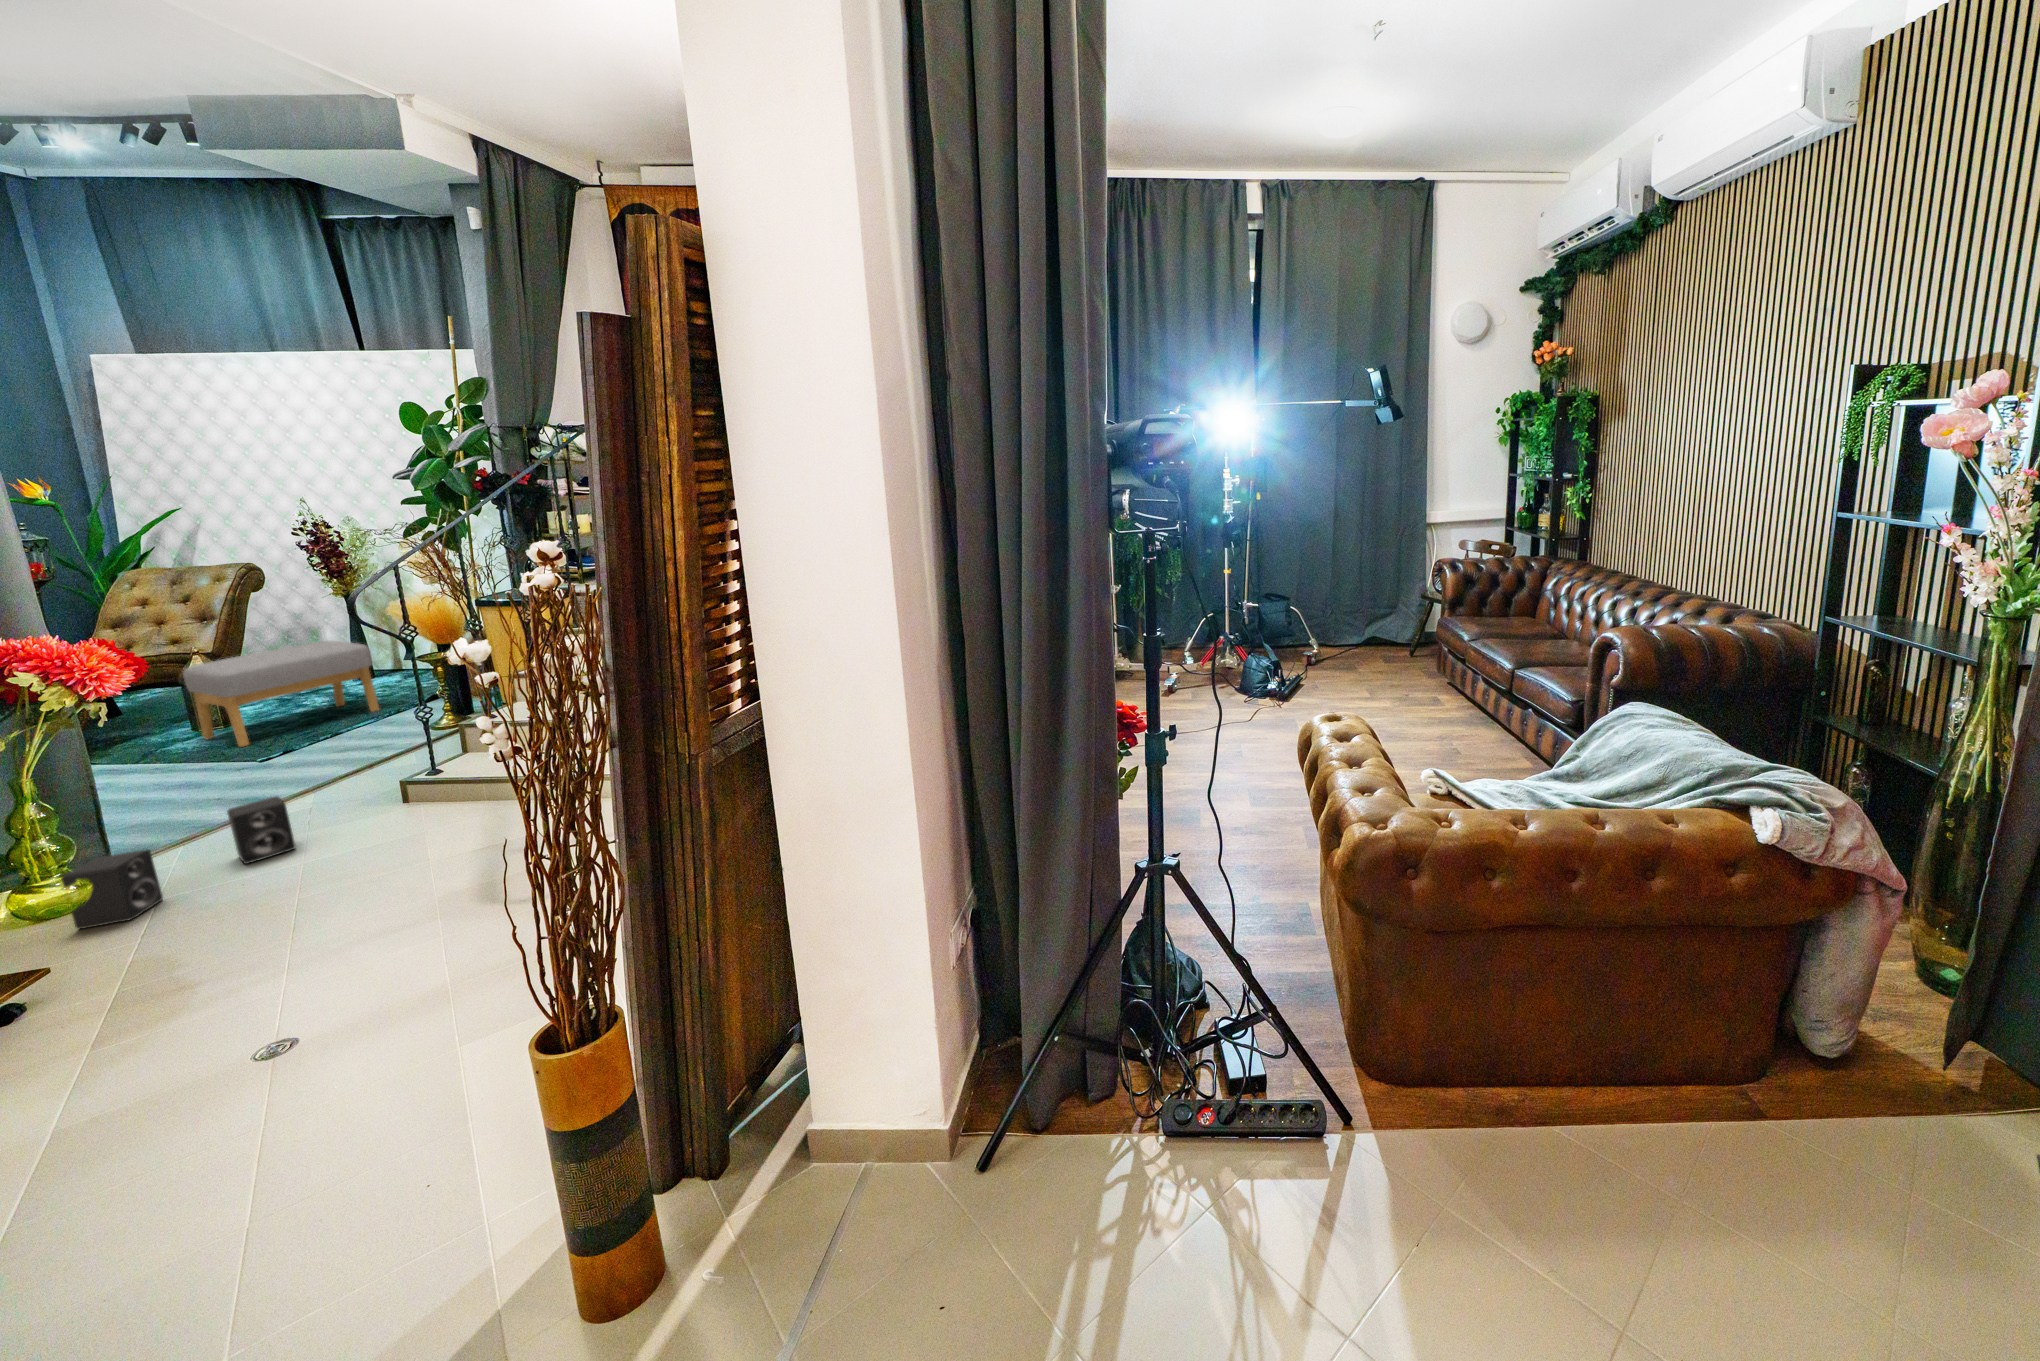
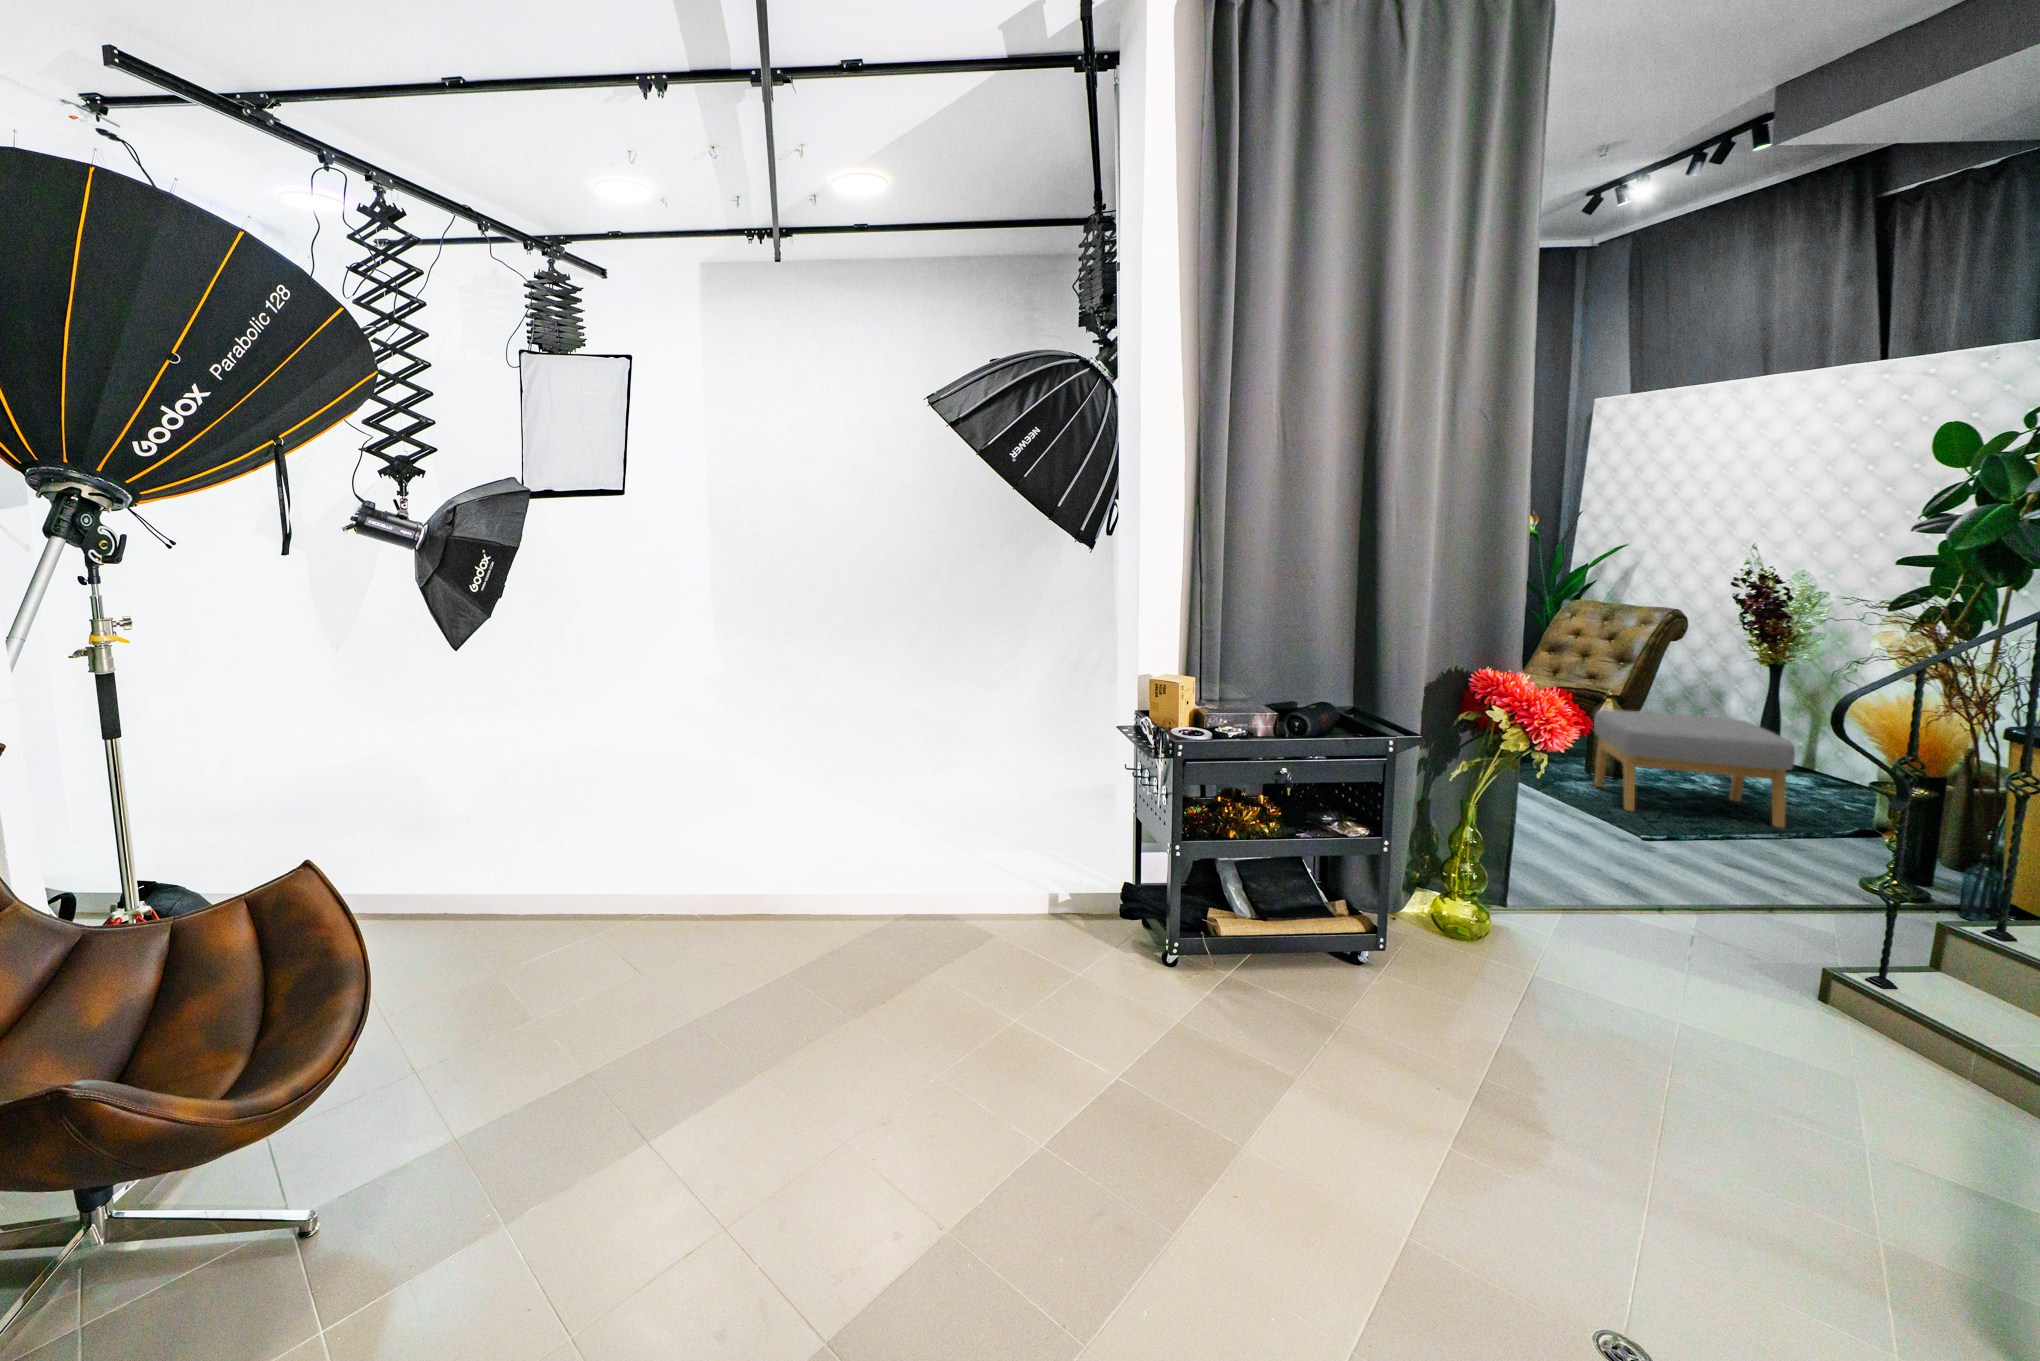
speaker: present [61,796,296,929] -> none [1472,902,1678,997]

